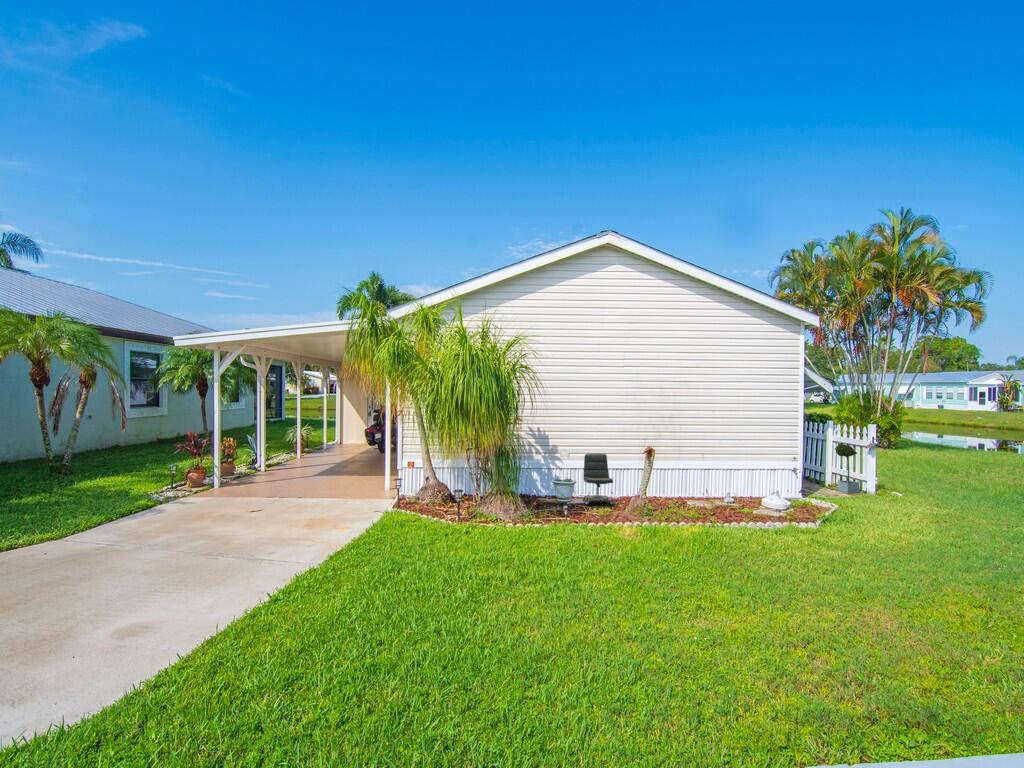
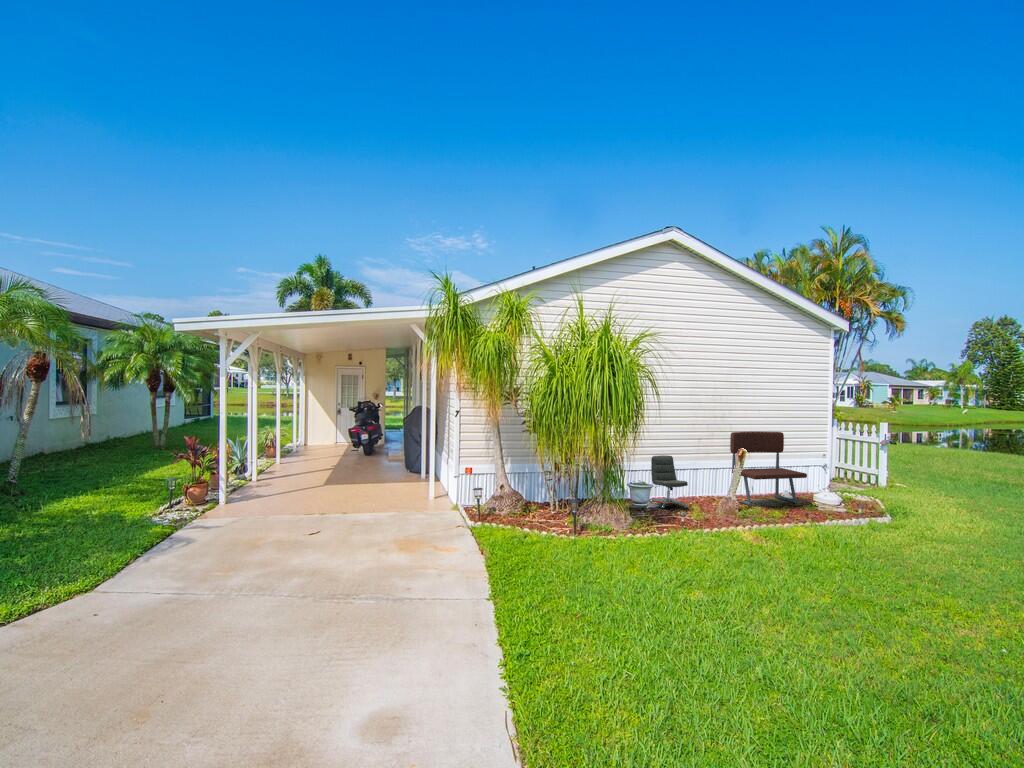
bench: none [671,431,748,506] -> present [730,432,807,506]
potted tree: present [835,443,859,493] -> none [847,440,869,486]

